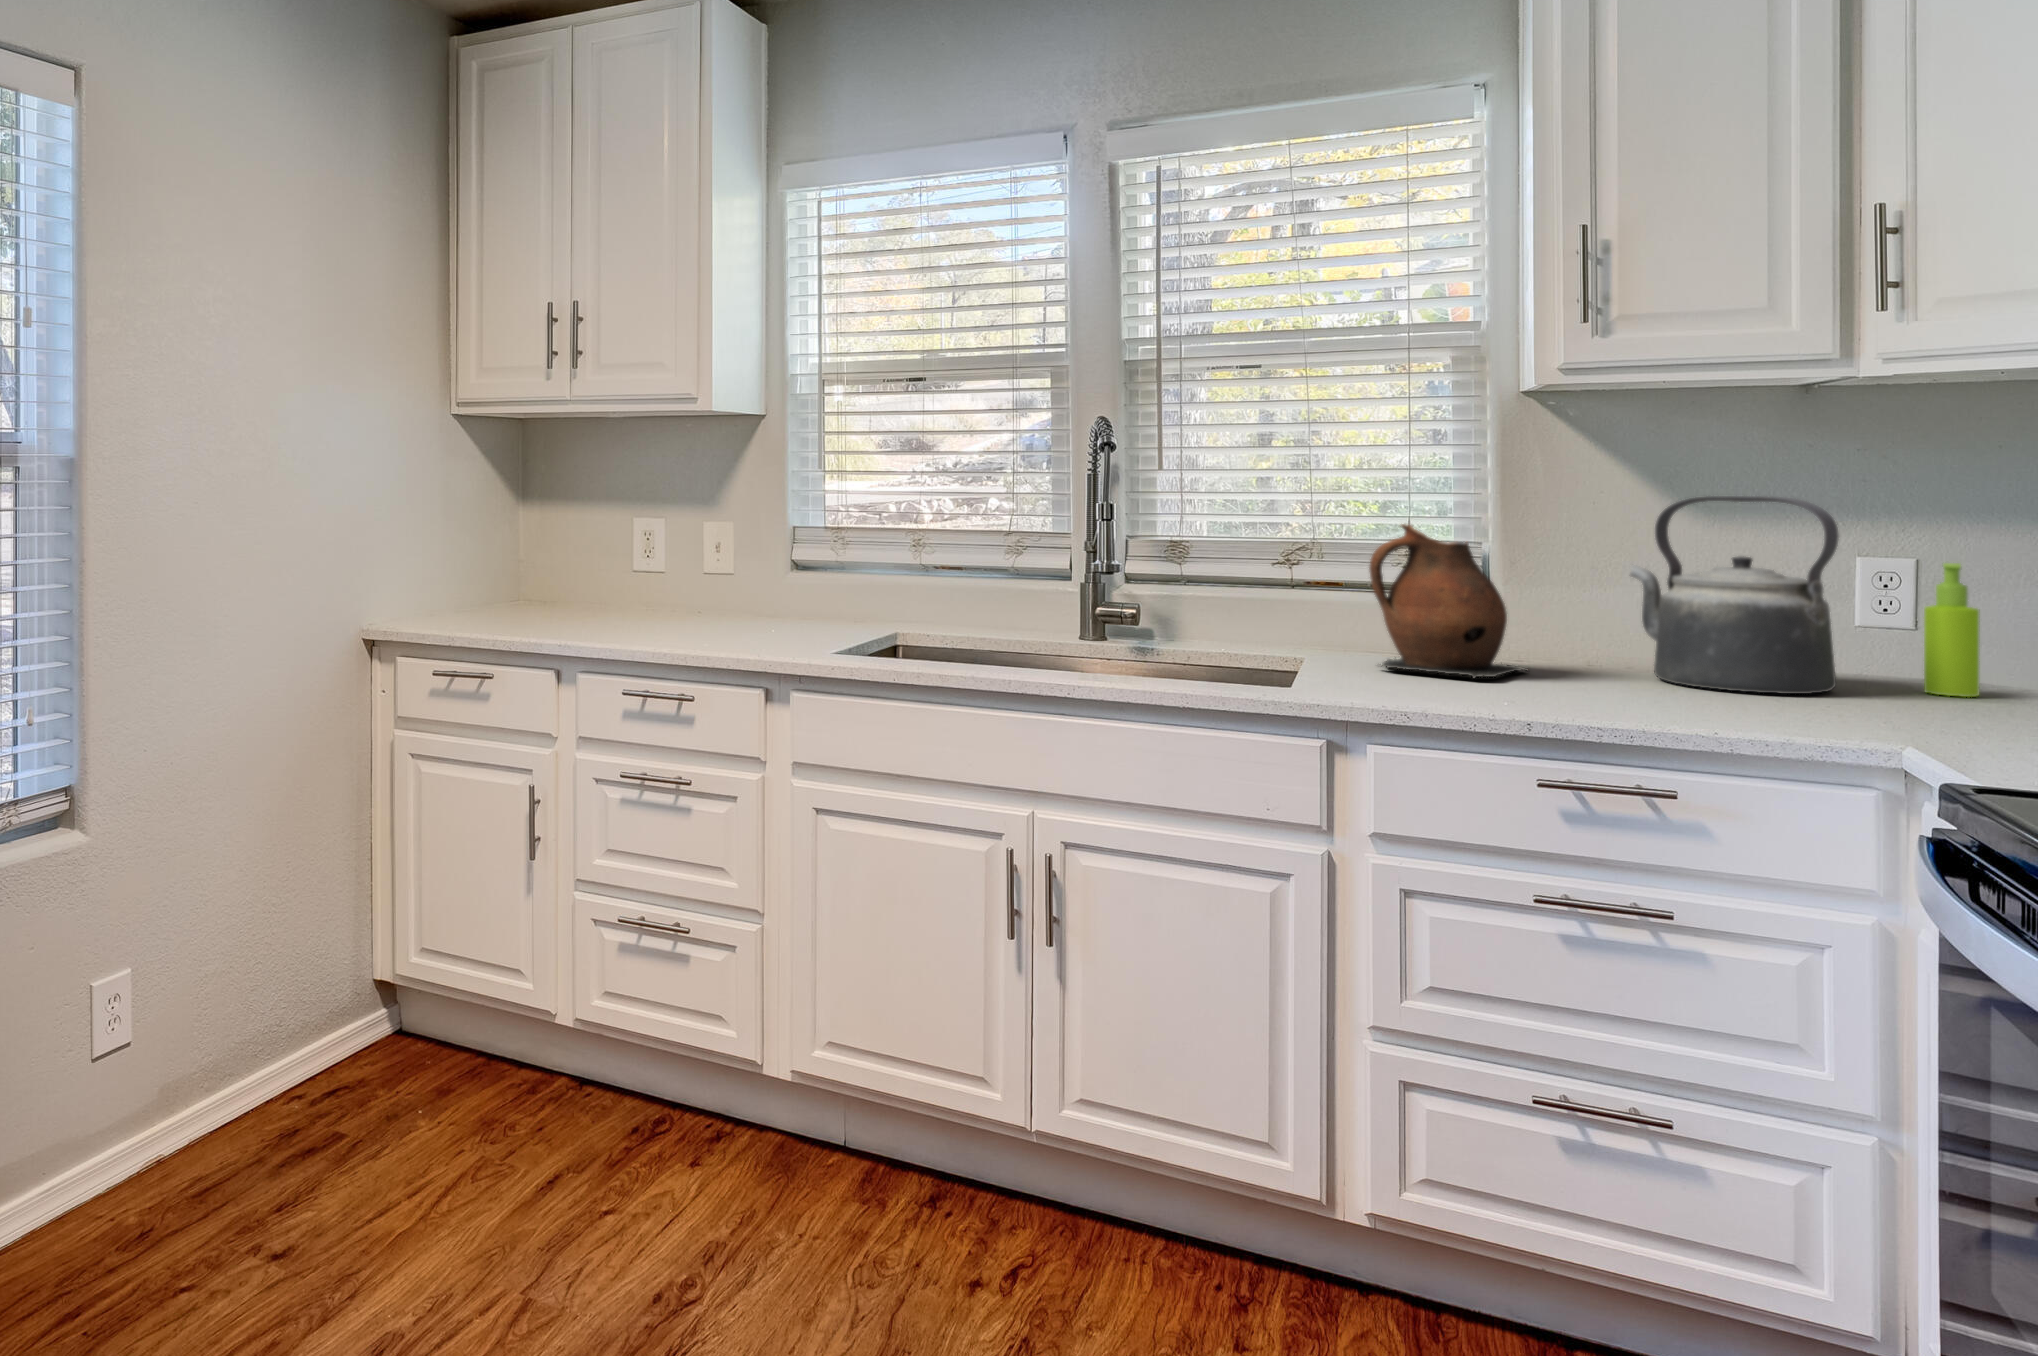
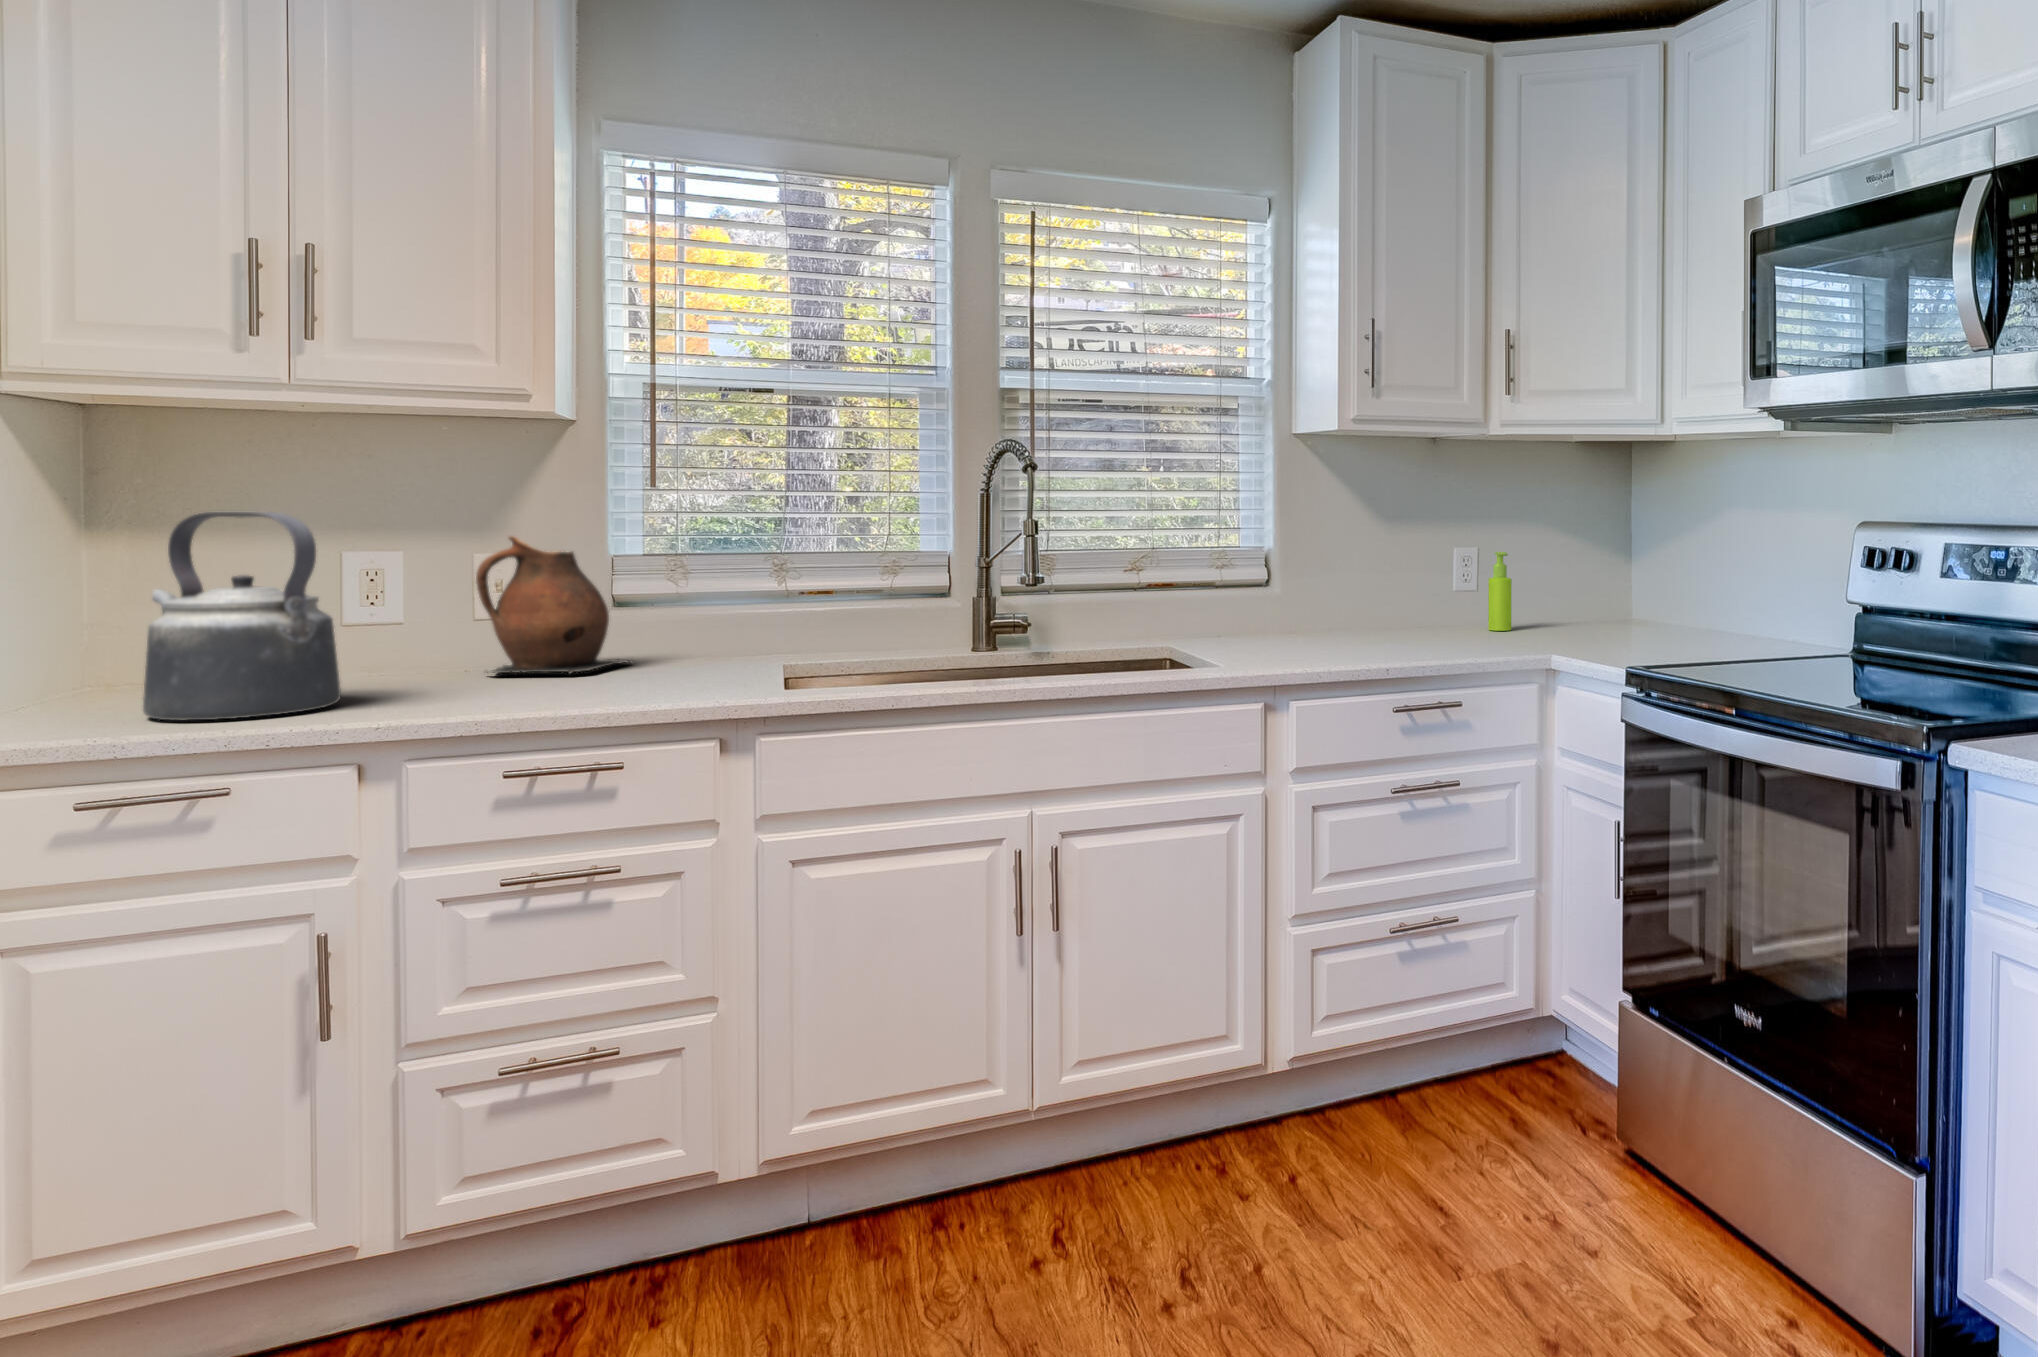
kettle: present [1630,496,1839,694] -> present [143,512,341,721]
ceramic pitcher: present [1369,524,1528,678] -> present [476,537,627,674]

